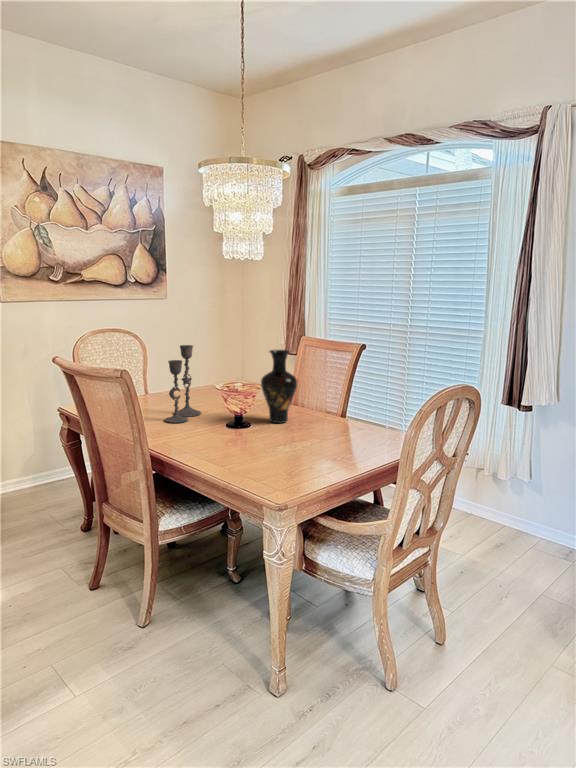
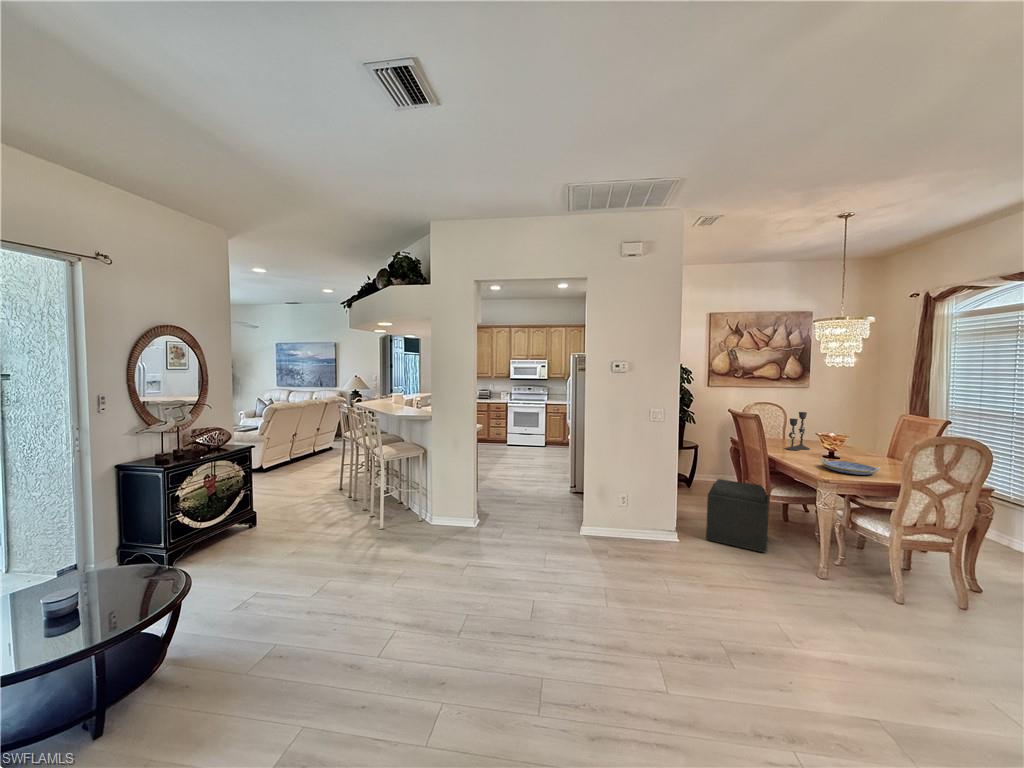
vase: present [261,350,297,423] -> none [848,418,875,460]
serving tray: none [246,437,336,468] -> present [821,458,880,475]
ottoman: none [26,518,170,710] -> present [706,479,769,552]

